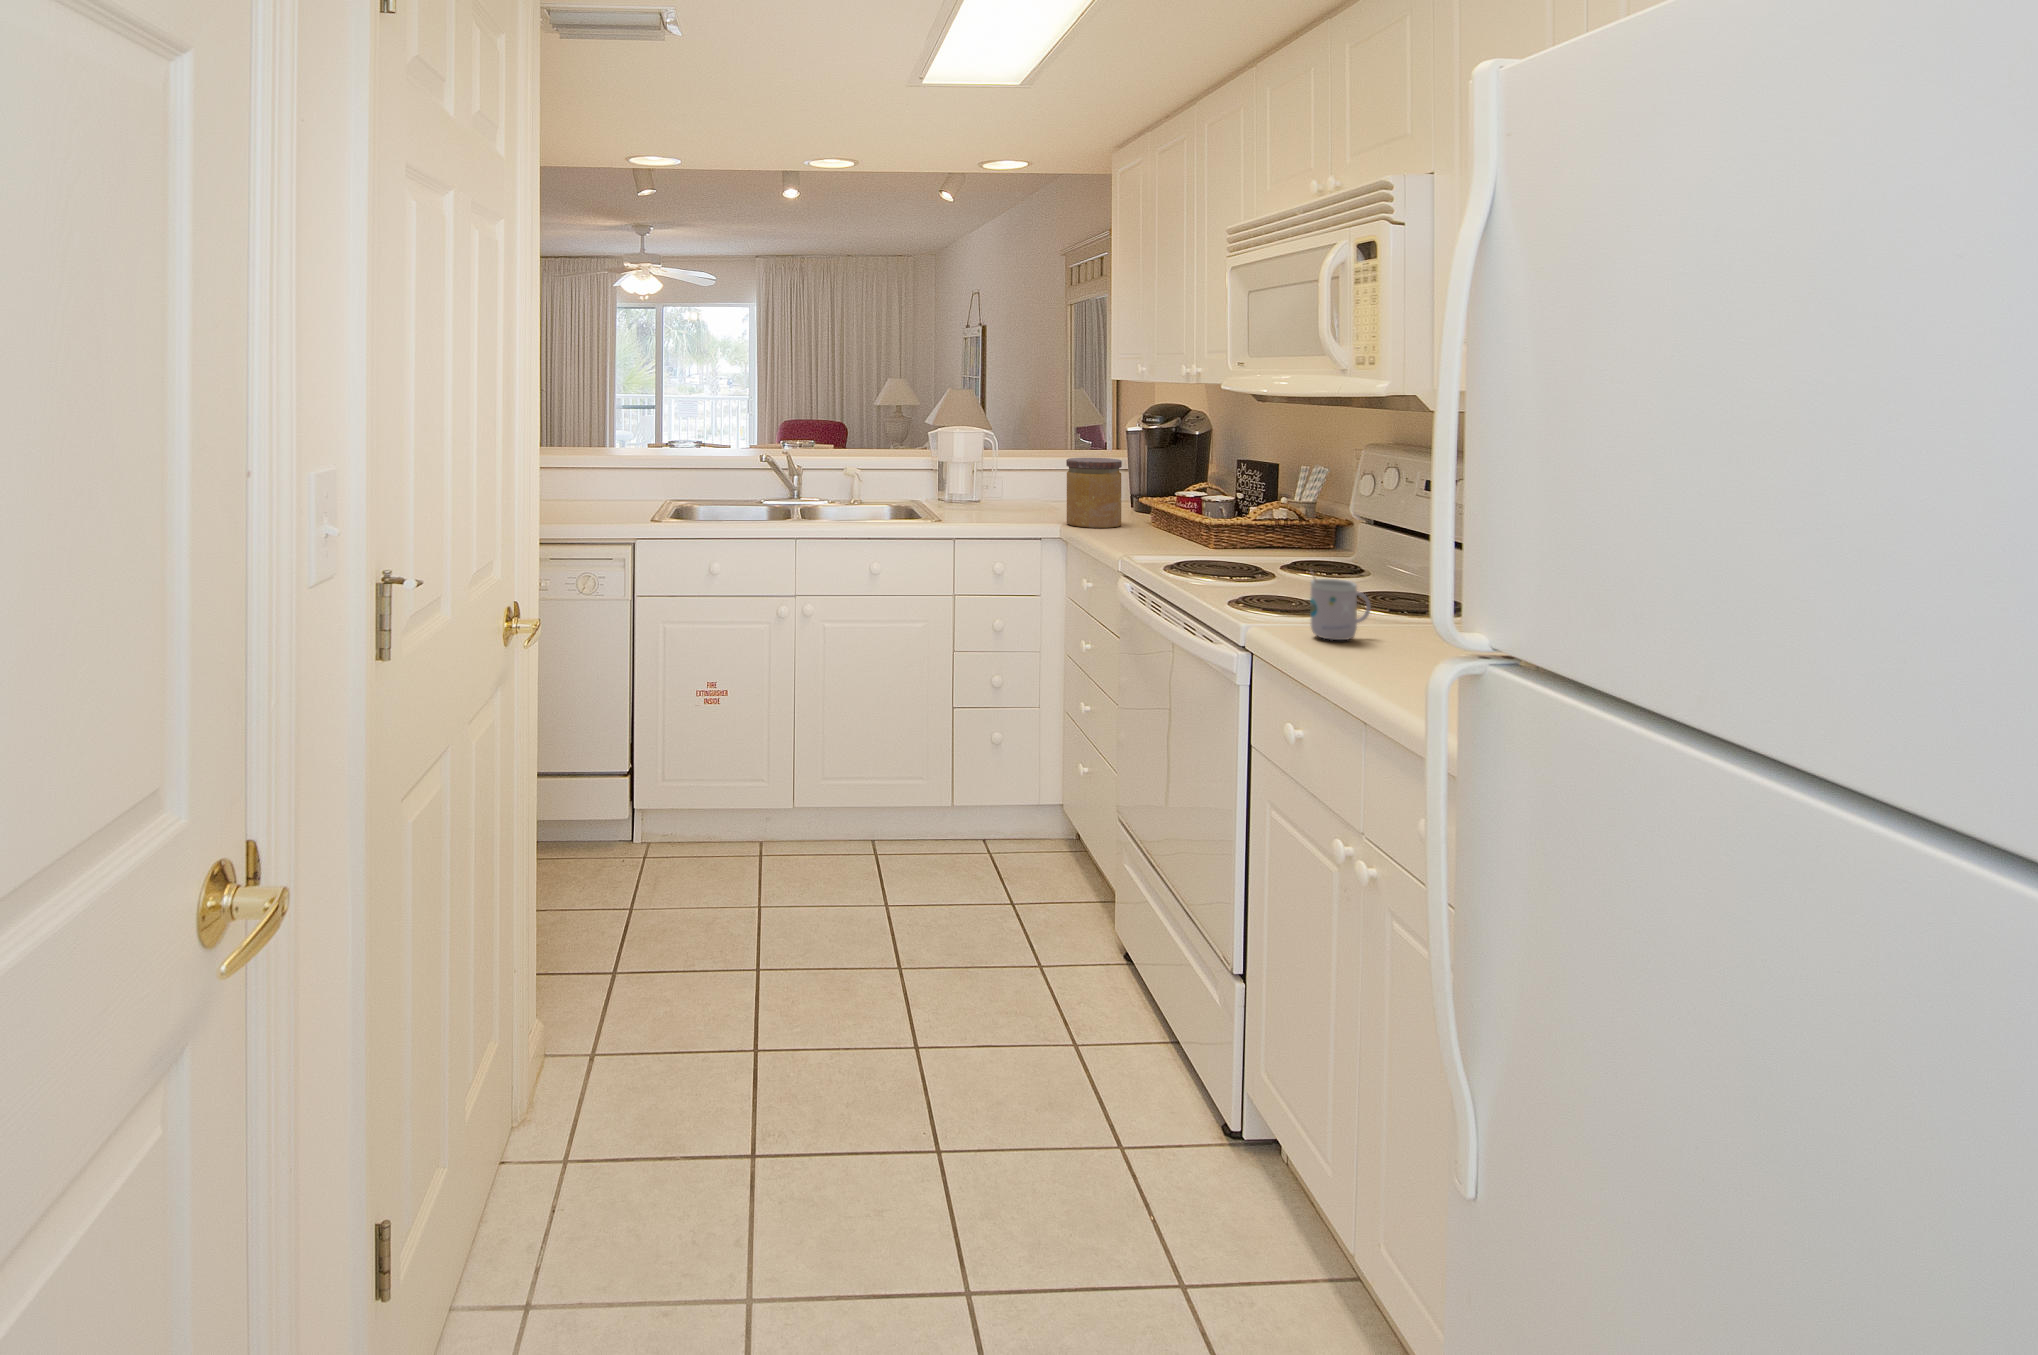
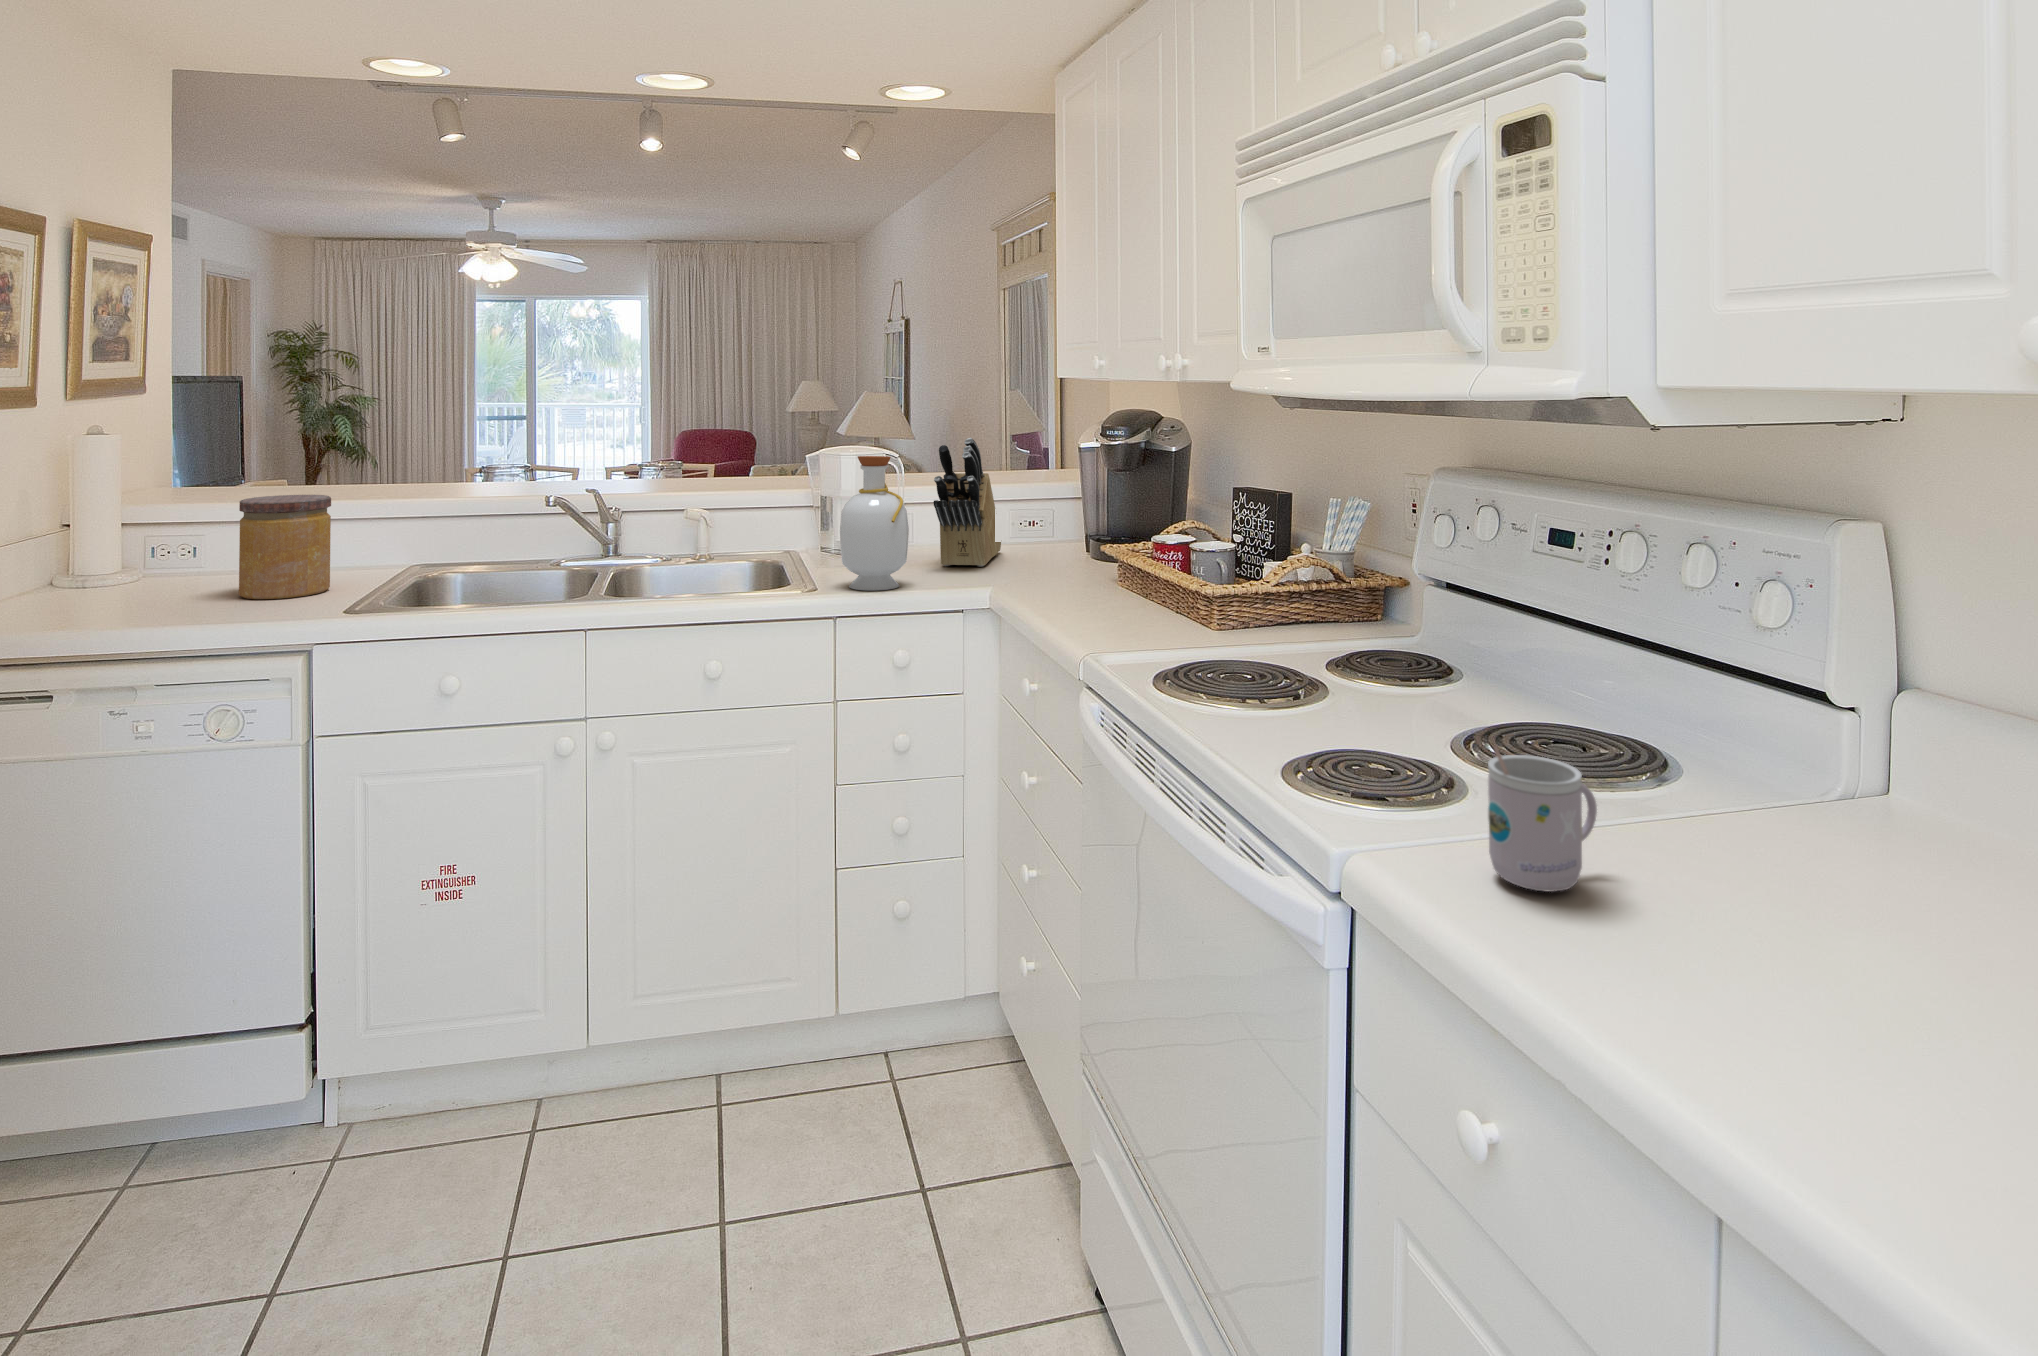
knife block: none [1017,422,1066,514] -> present [933,438,1001,567]
bottle: none [953,433,1000,524] -> present [840,456,909,591]
jar: present [1066,458,1122,528] -> present [239,495,331,599]

